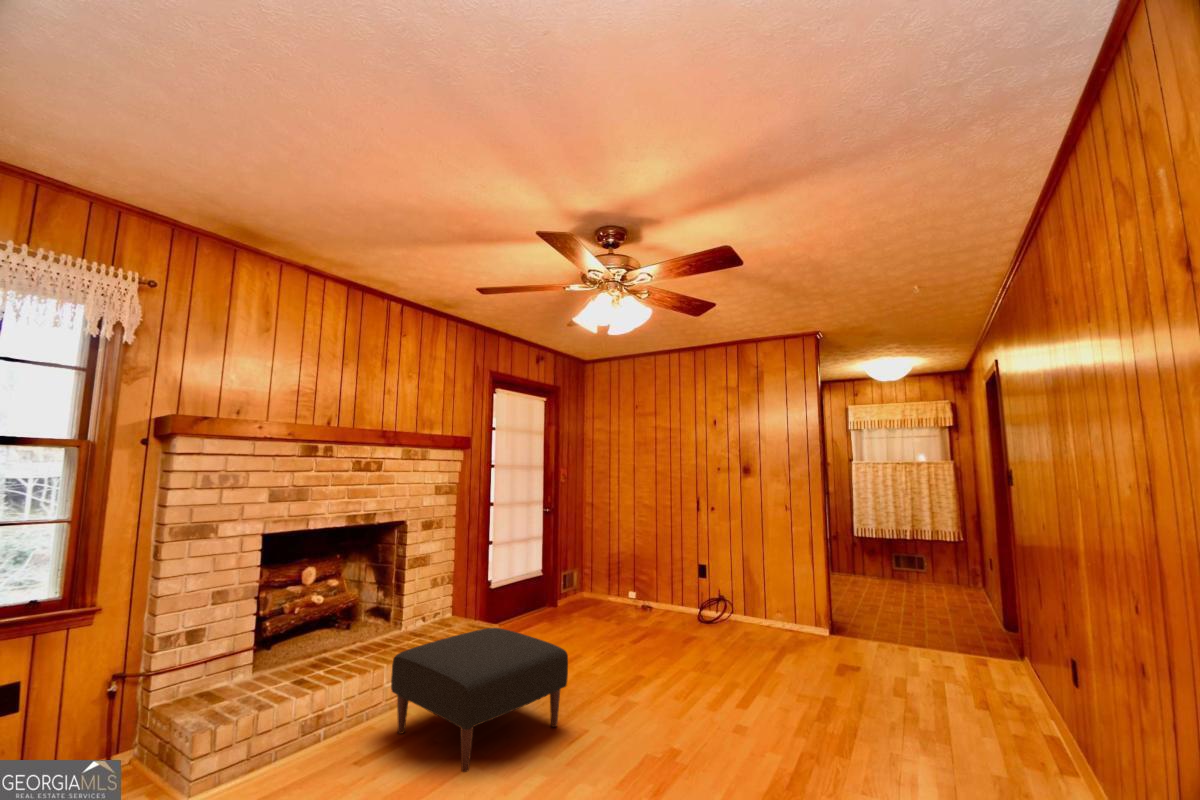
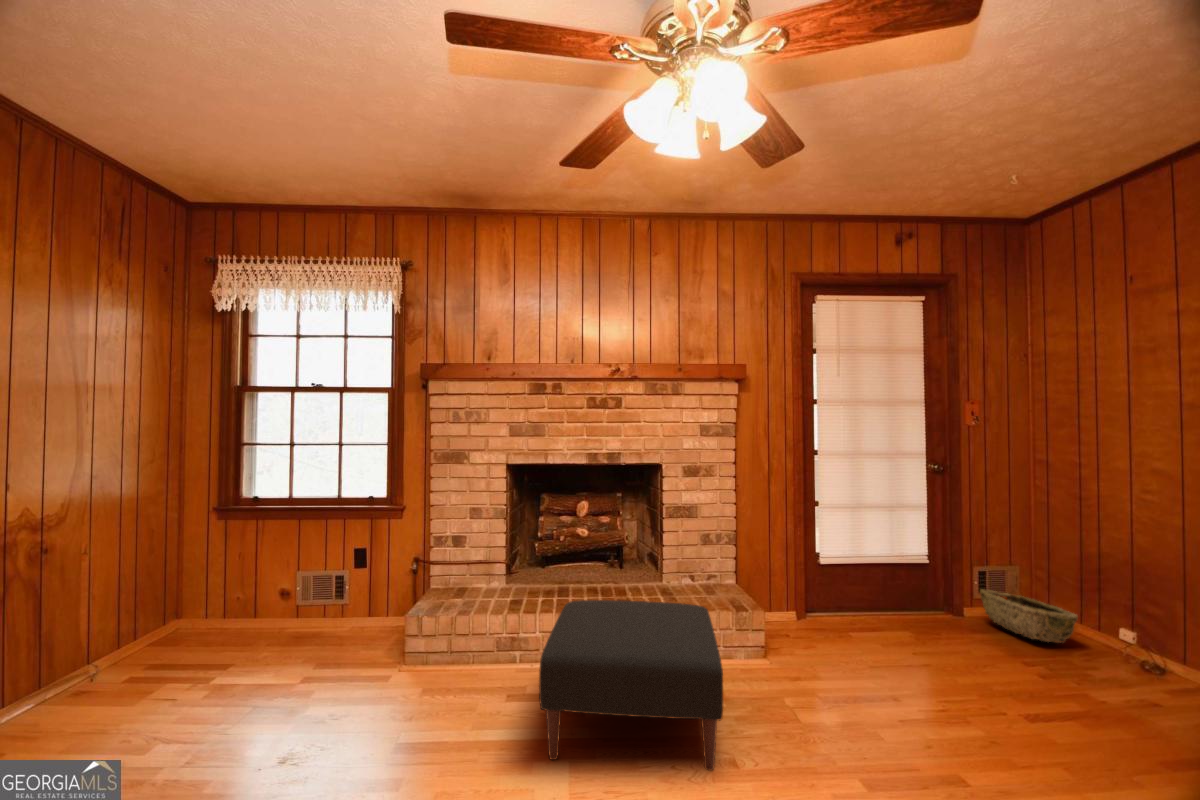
woven basket: none [567,587,616,611] -> present [980,589,1078,643]

